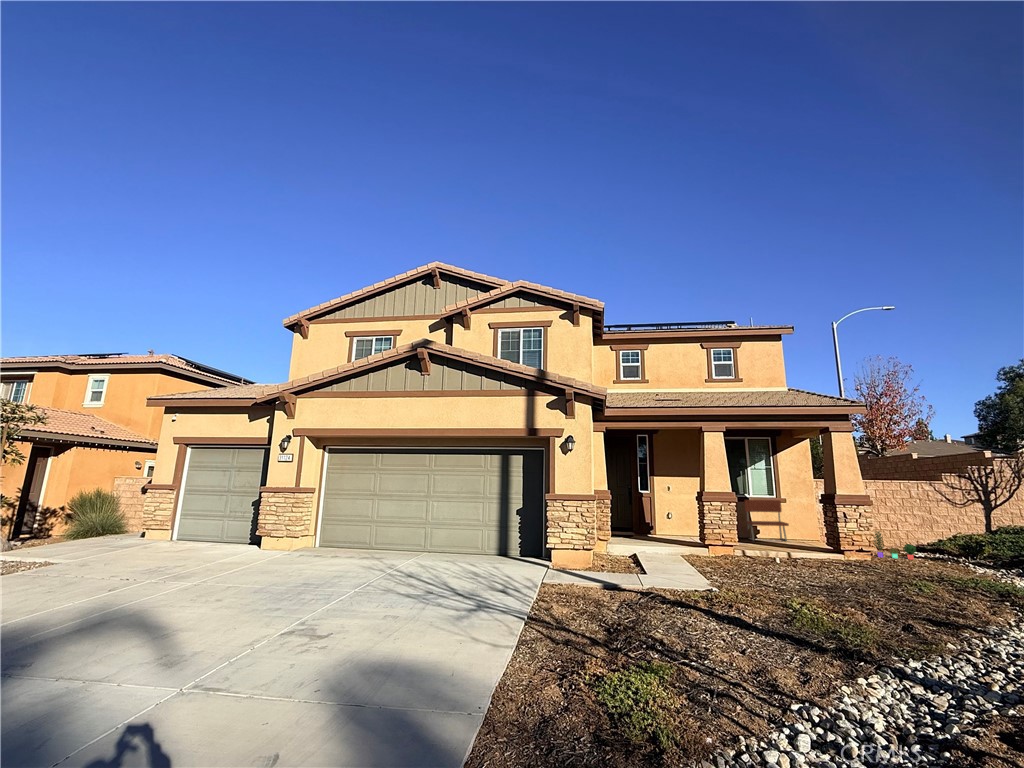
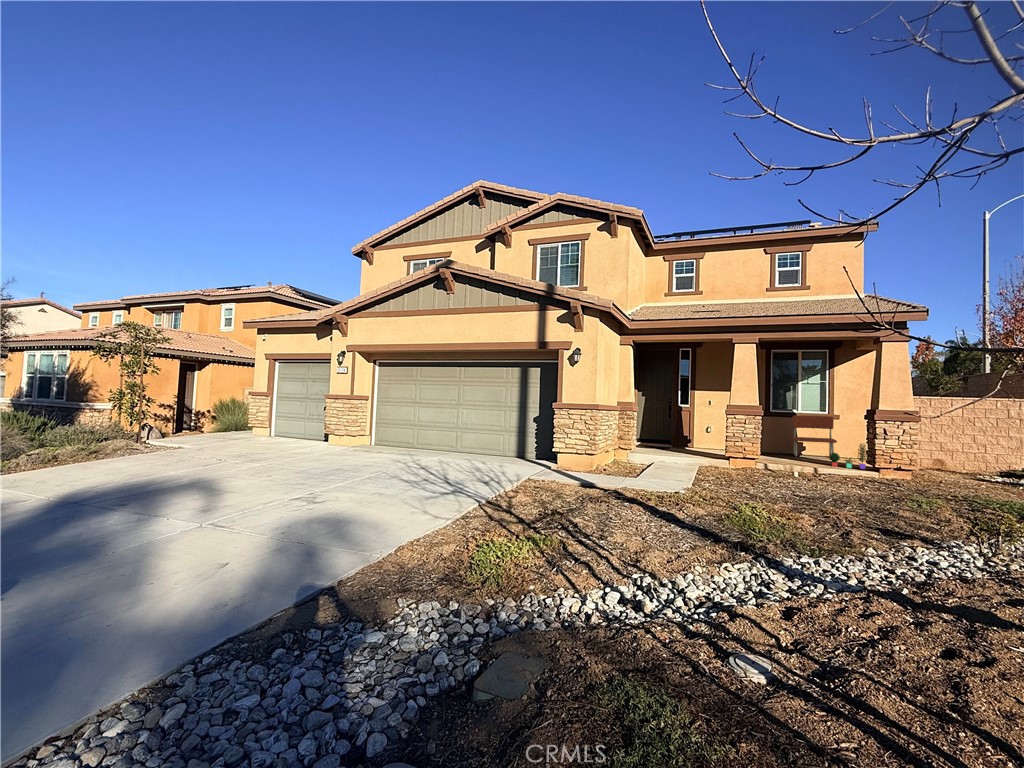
potted plant: present [874,531,916,560] -> present [829,444,867,469]

